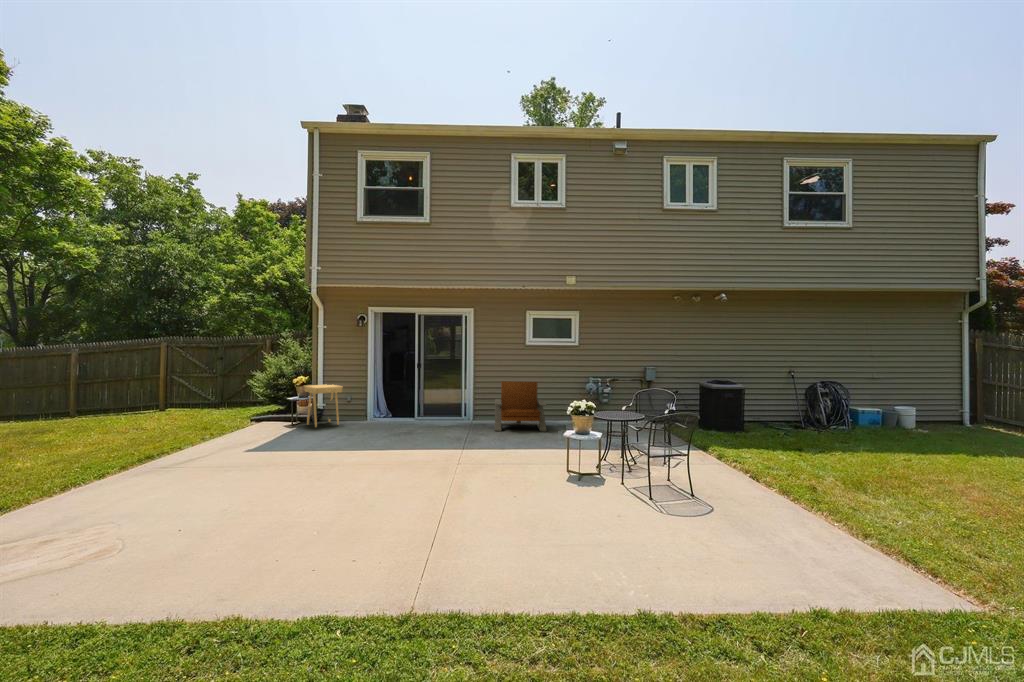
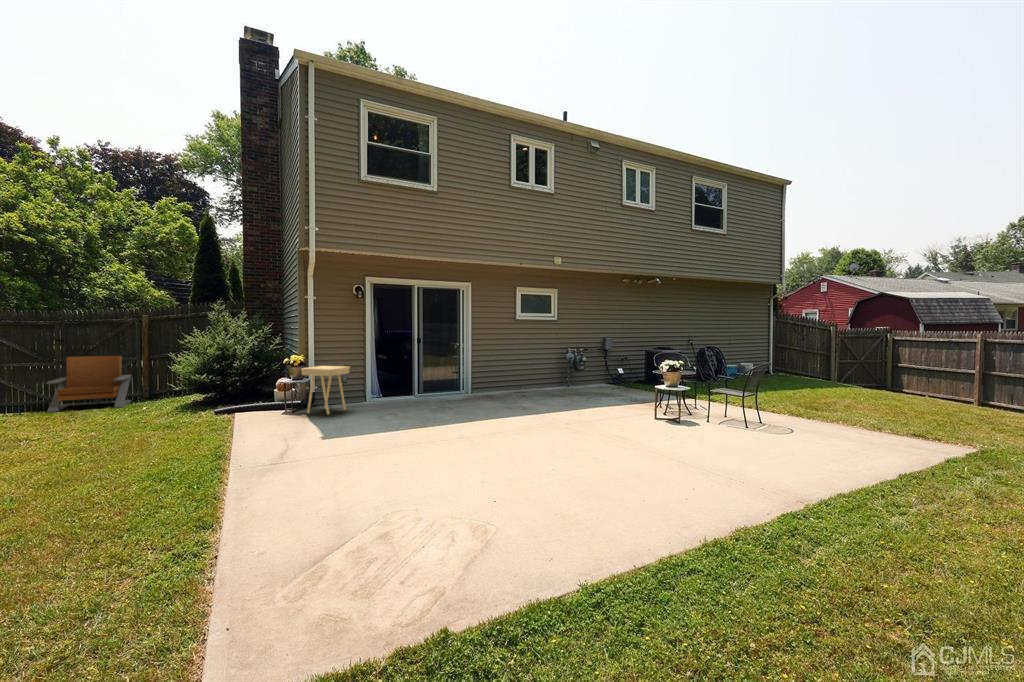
lounge chair: present [495,381,547,431] -> present [47,356,131,412]

